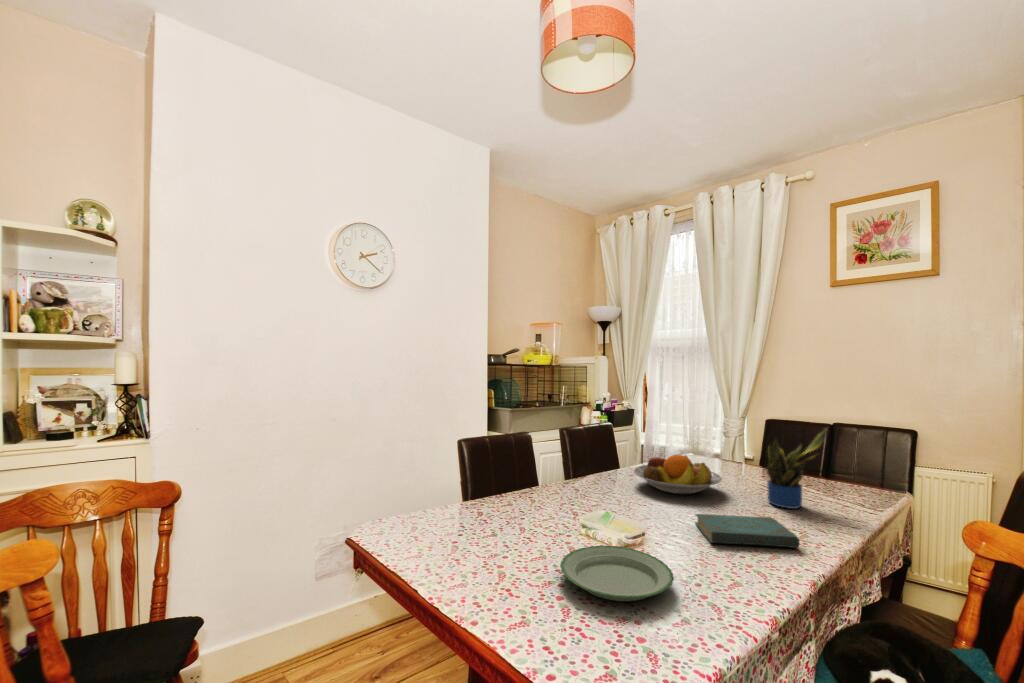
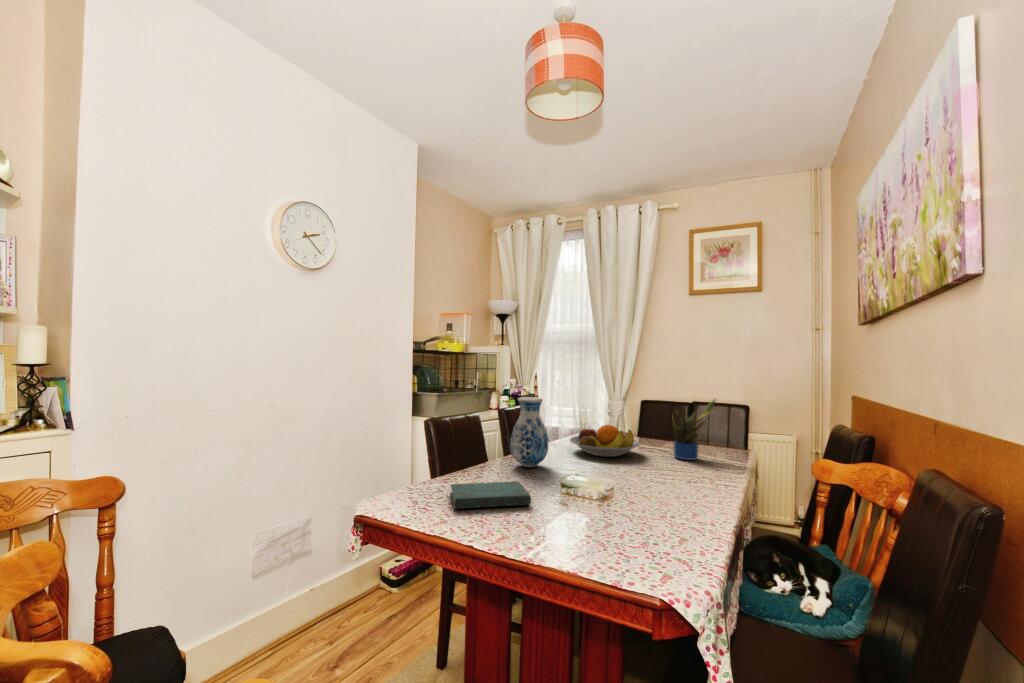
vase: none [548,420,591,499] -> present [510,397,548,467]
book: present [695,514,799,548] -> present [450,481,531,509]
plate: present [560,546,674,601] -> none [574,494,667,530]

